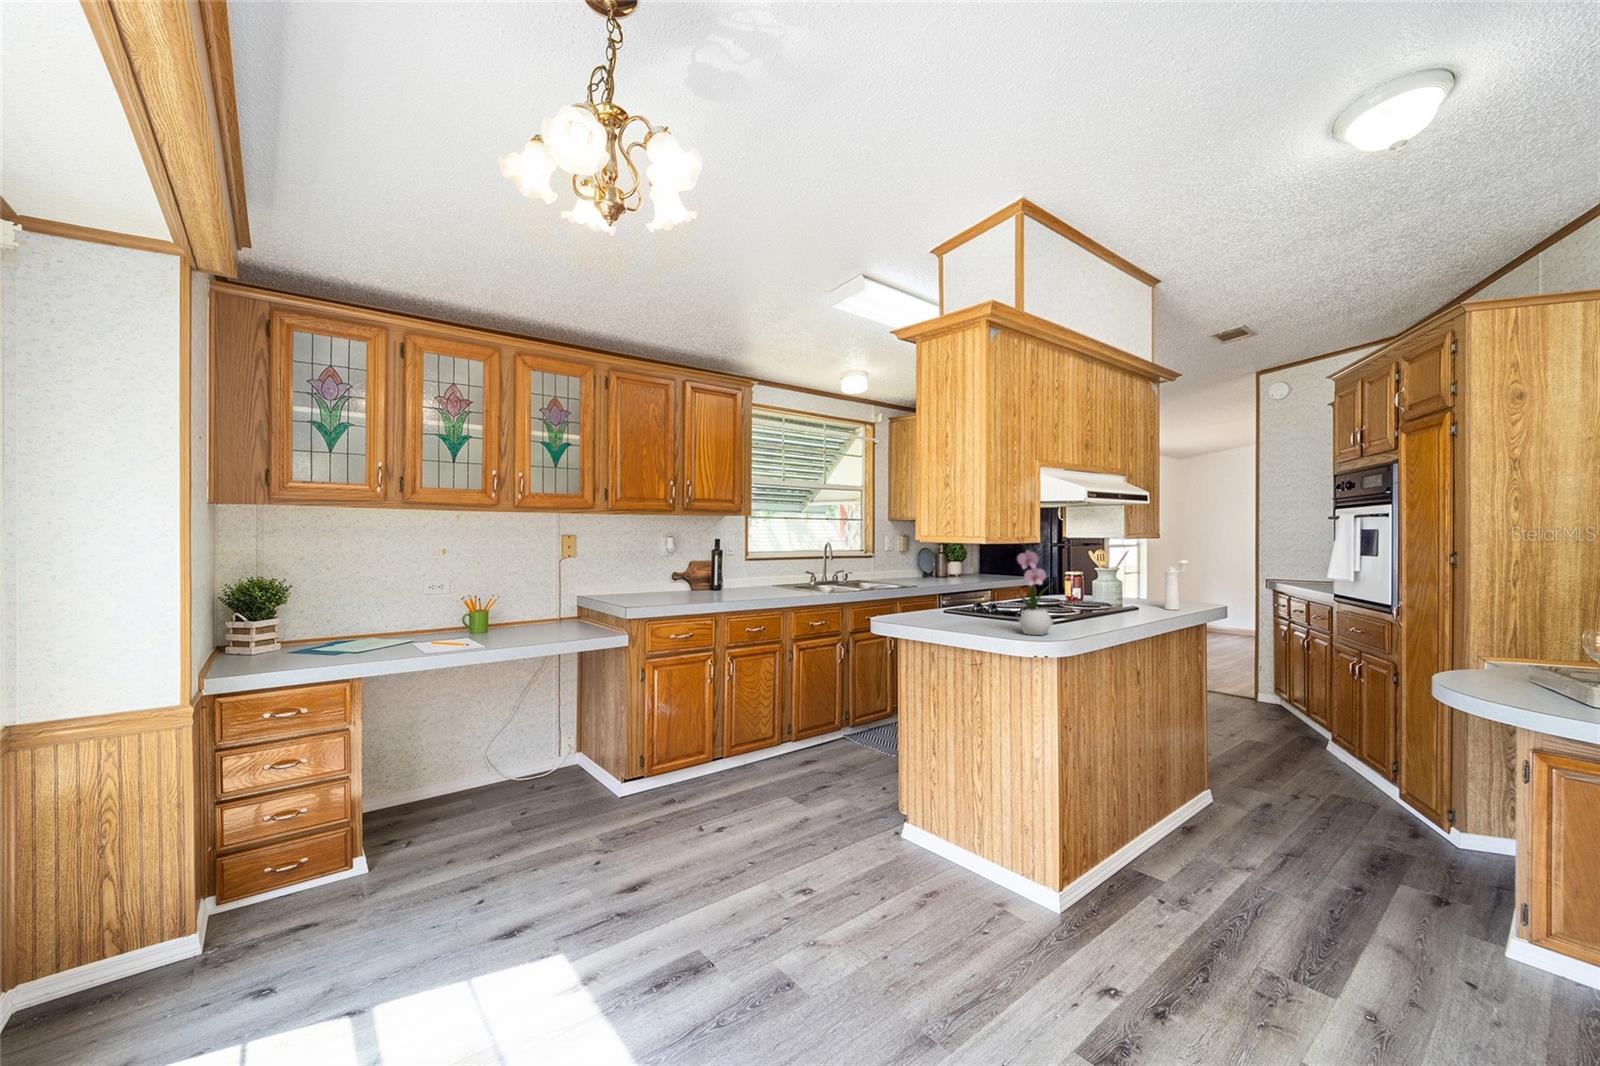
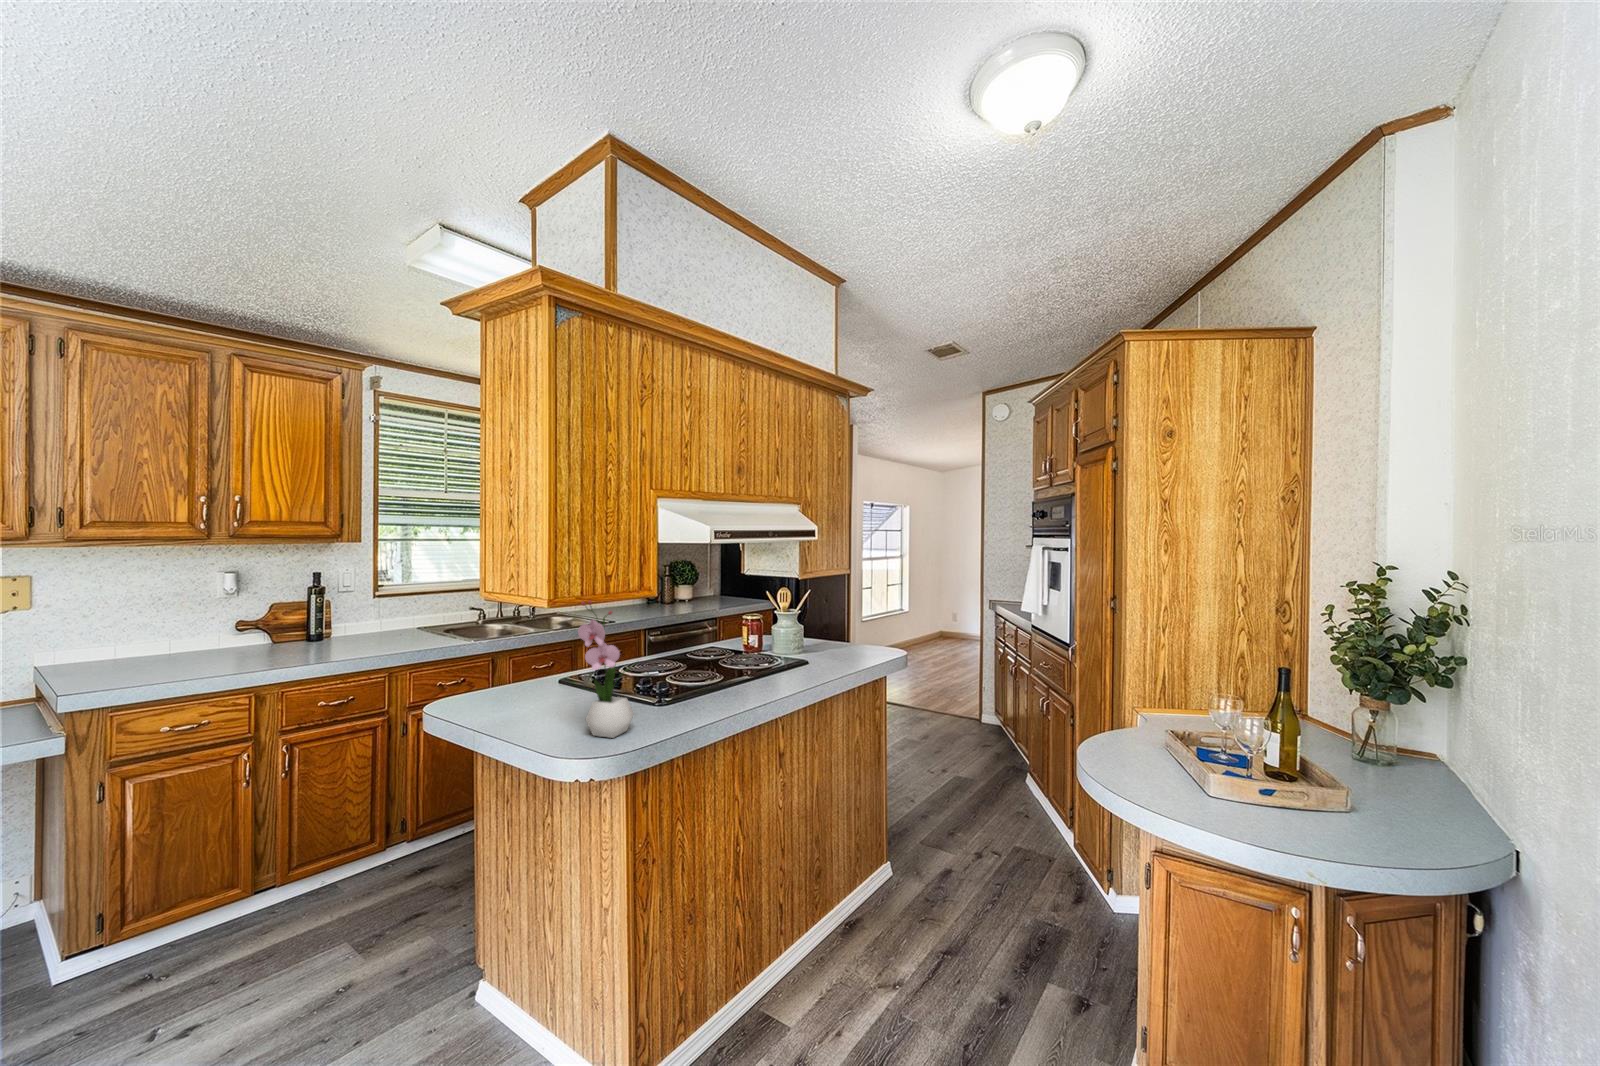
pepper mill: present [1164,560,1189,610] -> none [835,604,865,666]

